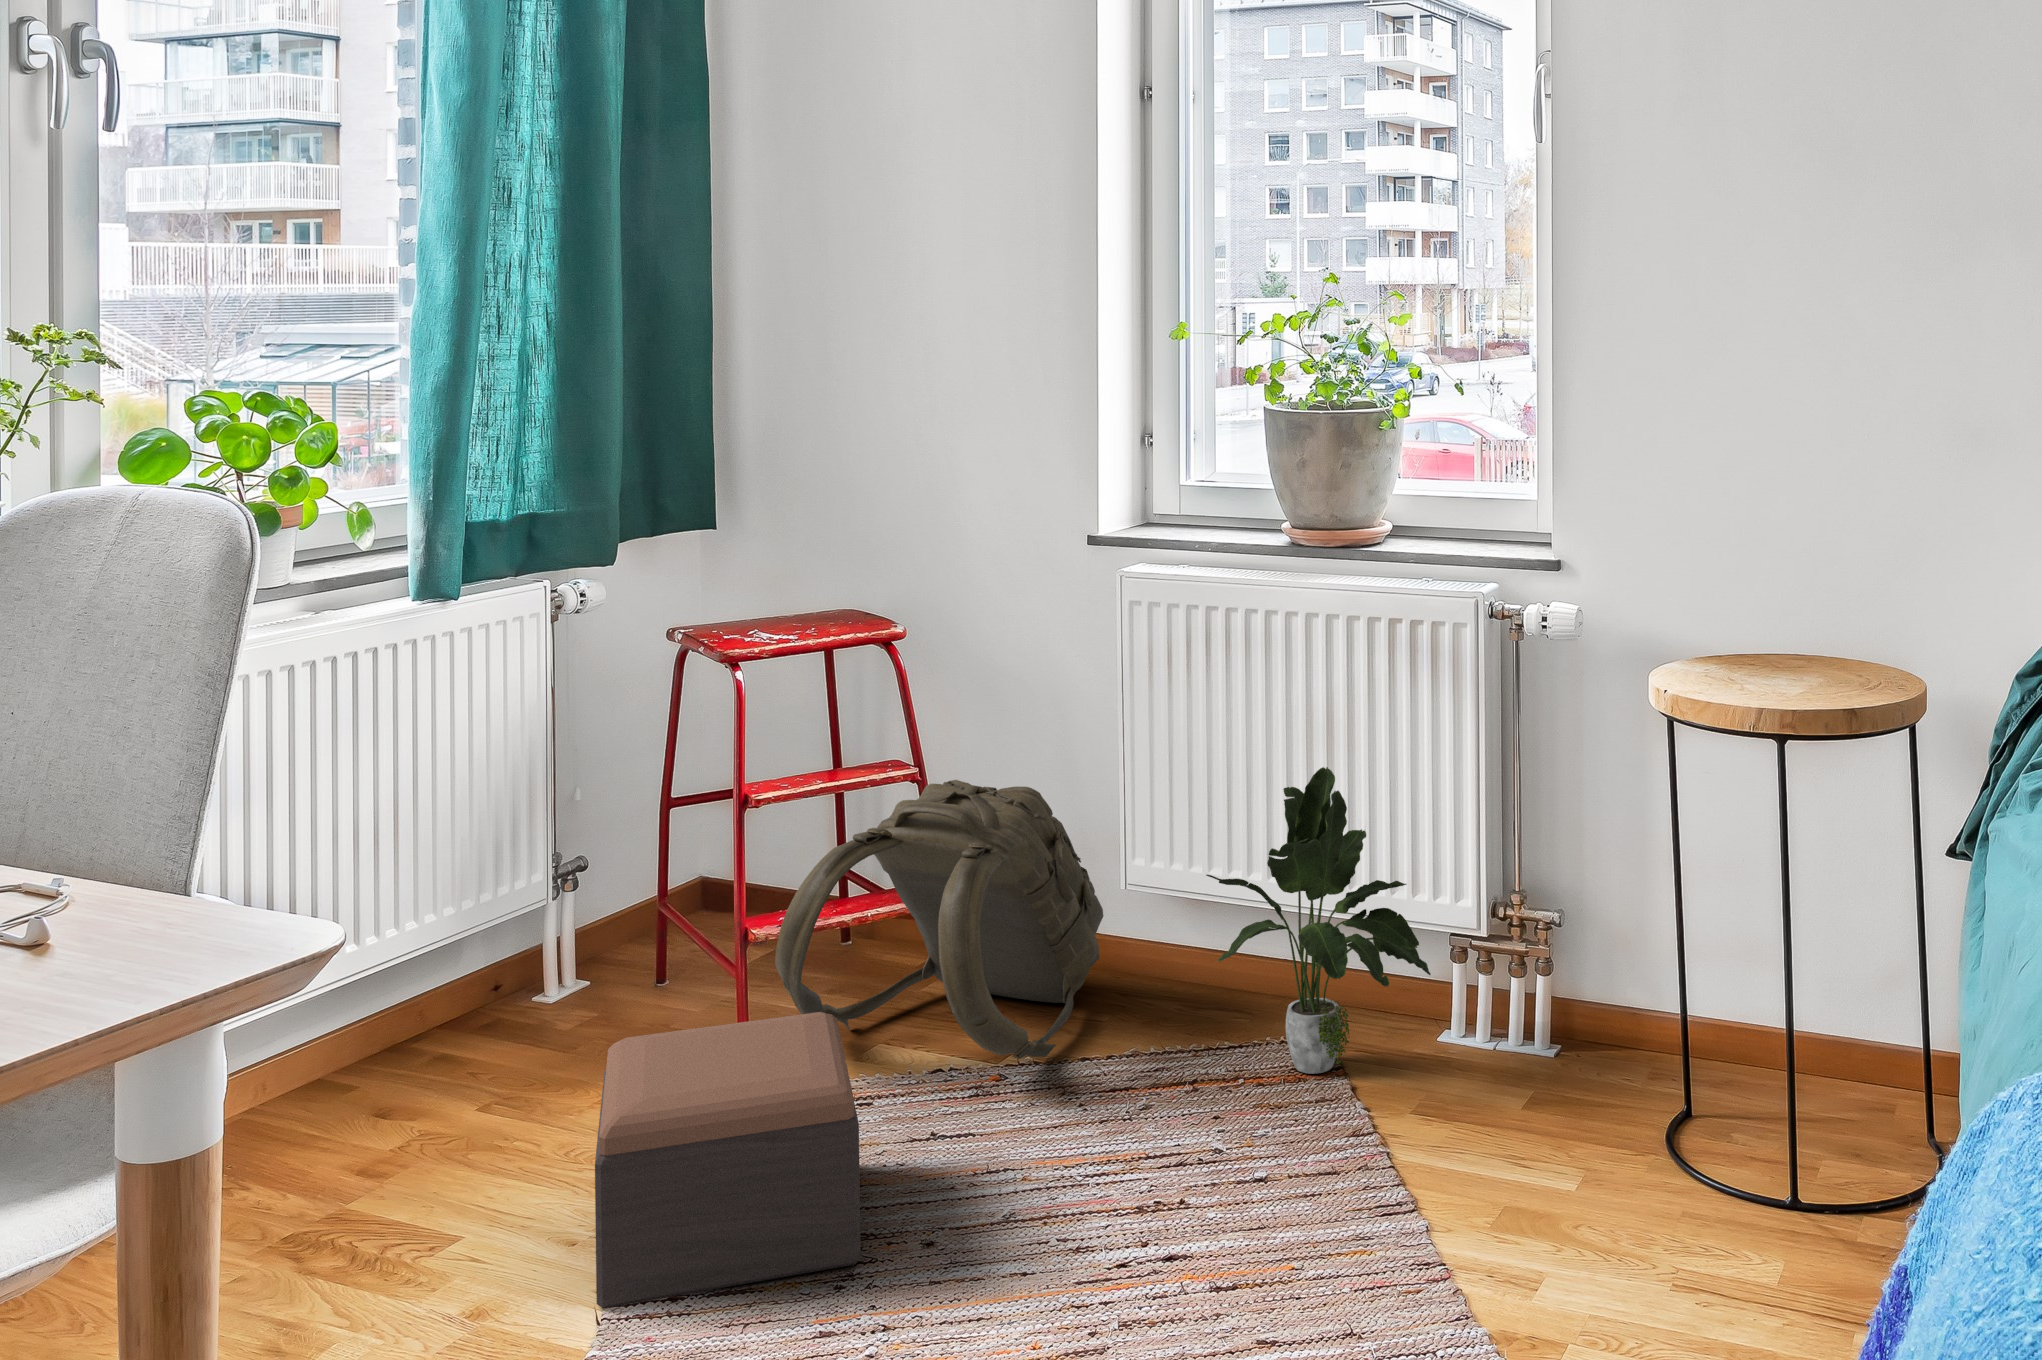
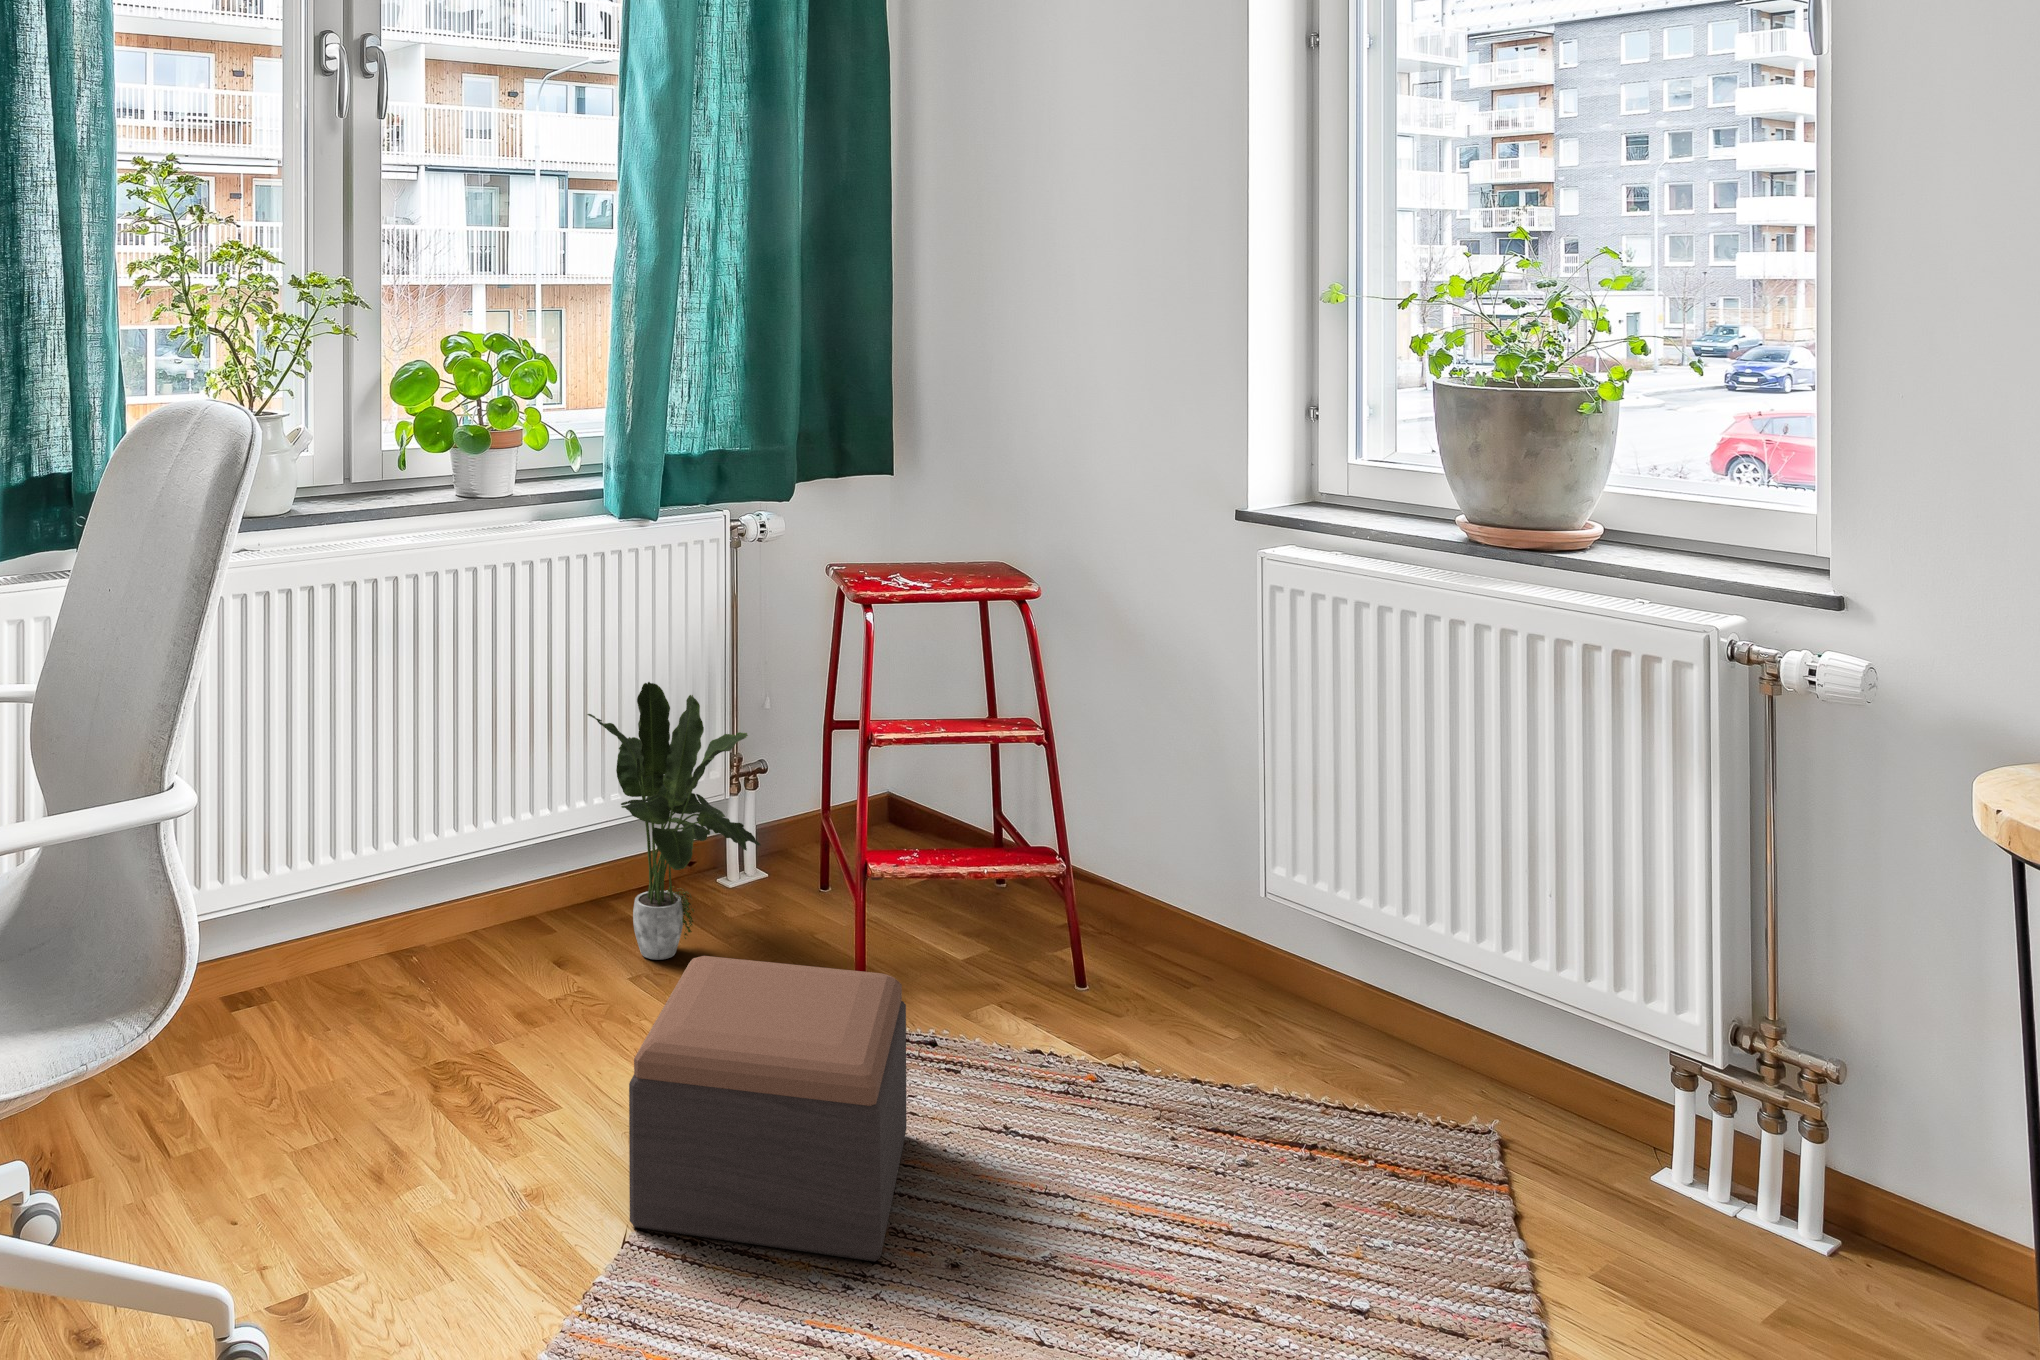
potted plant: present [1206,767,1431,1074] -> present [587,682,760,960]
backpack: present [775,780,1103,1059] -> none [884,750,1244,1067]

